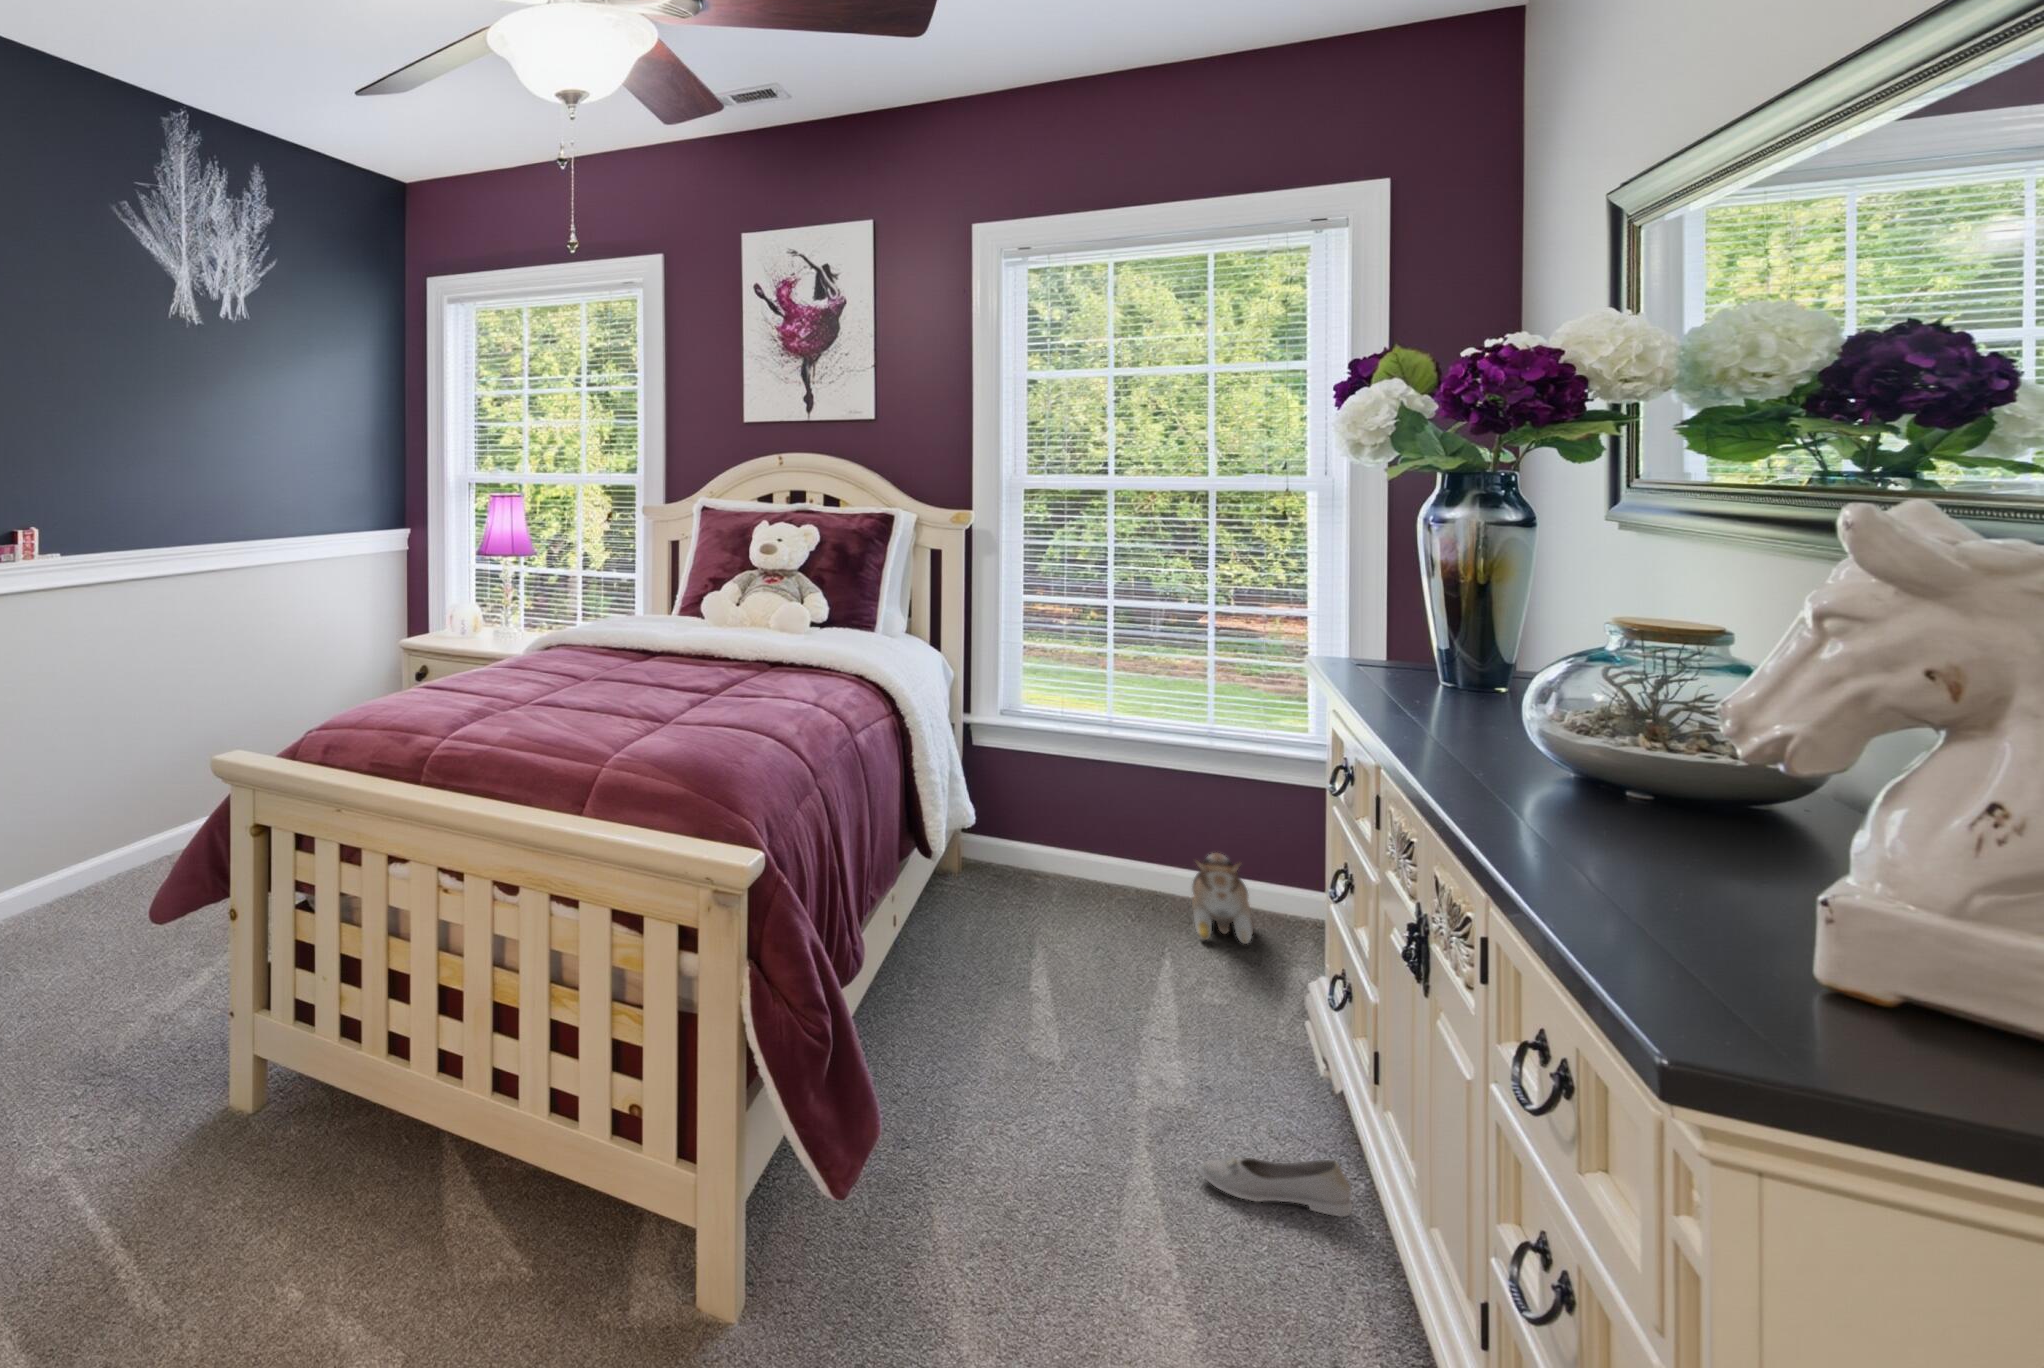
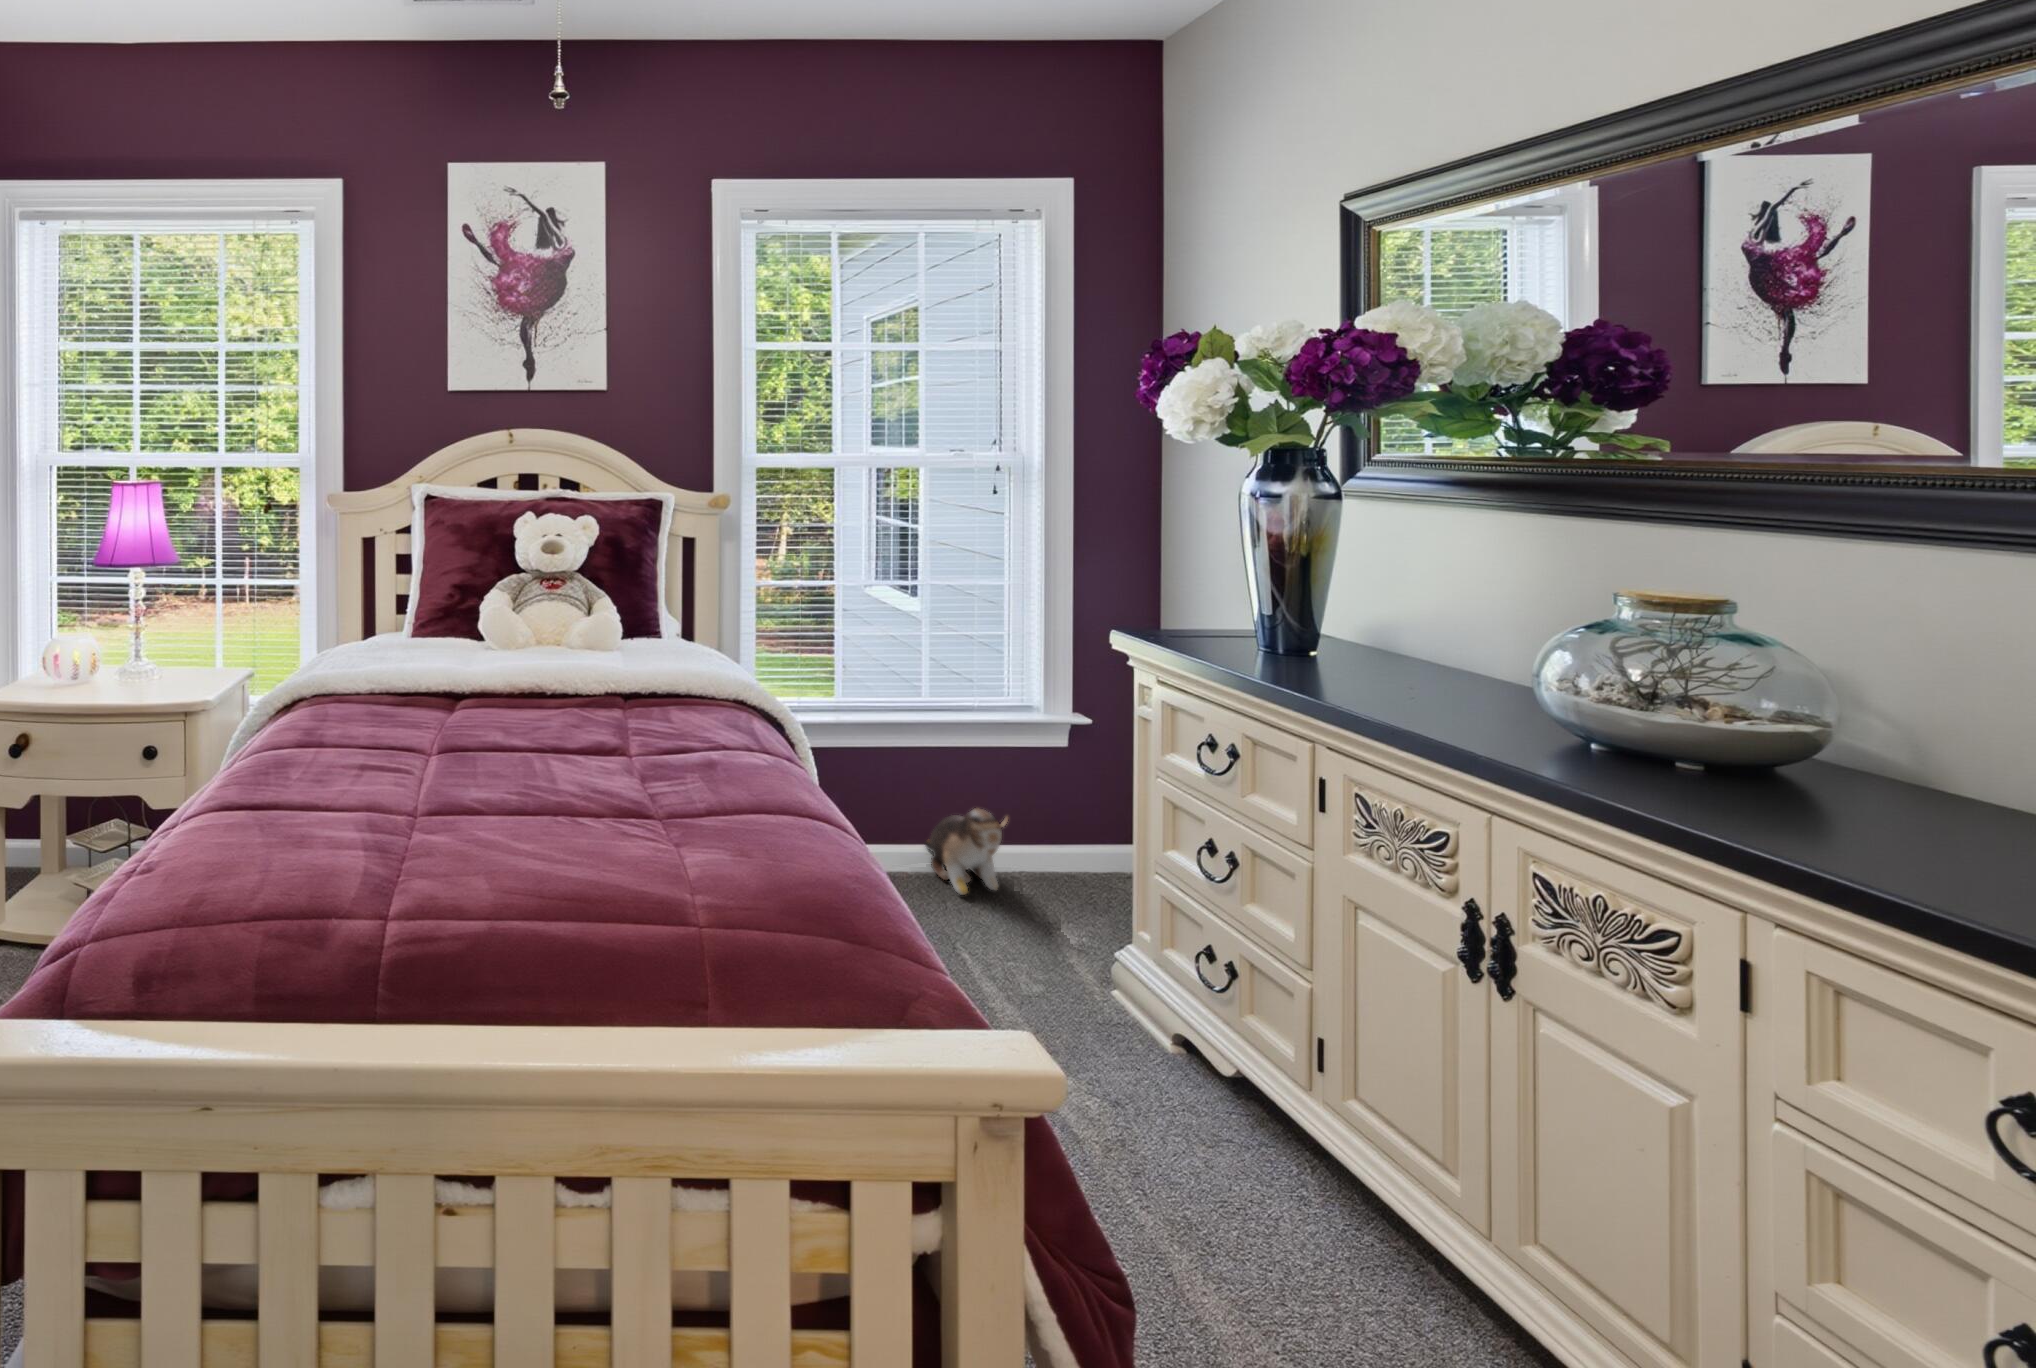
shoe: present [1197,1155,1352,1217] -> none [1286,1173,1423,1257]

